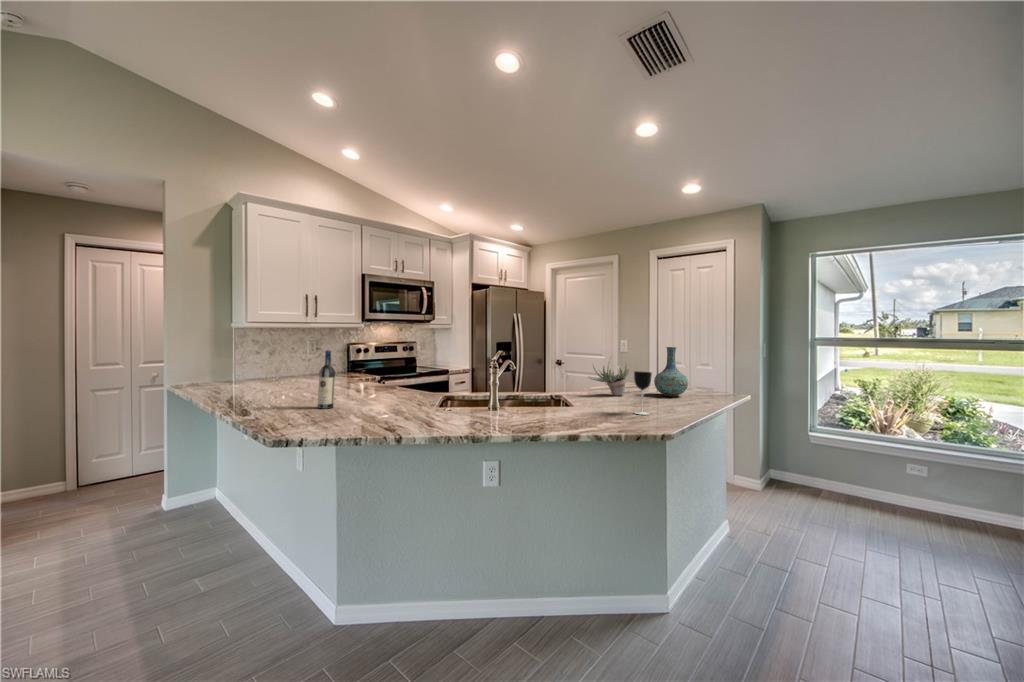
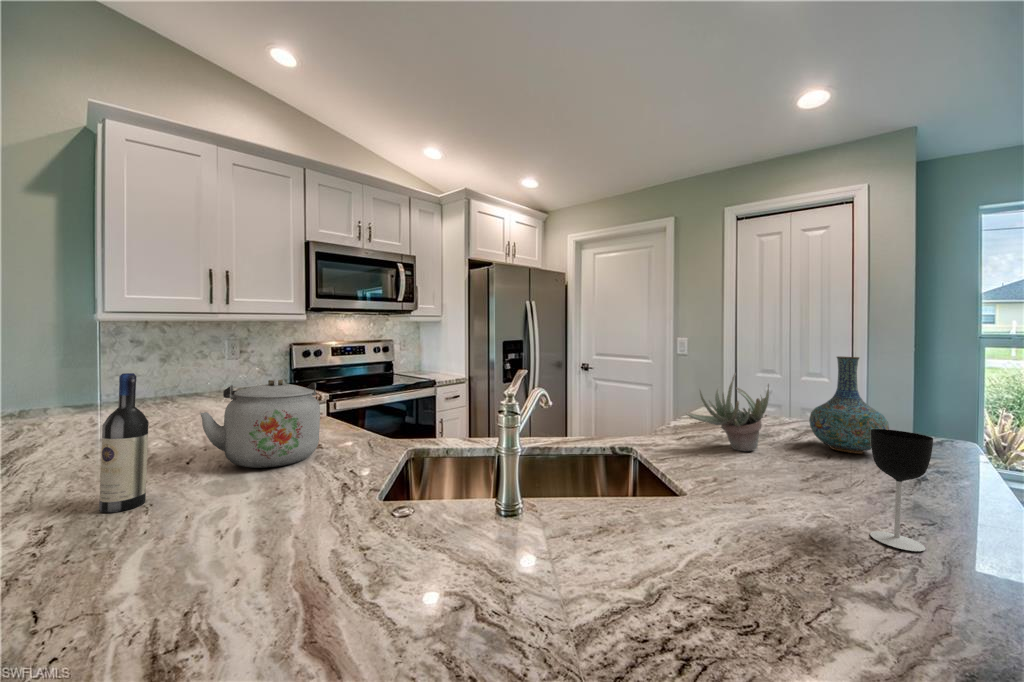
kettle: none [345,357,398,400] -> present [200,379,320,468]

